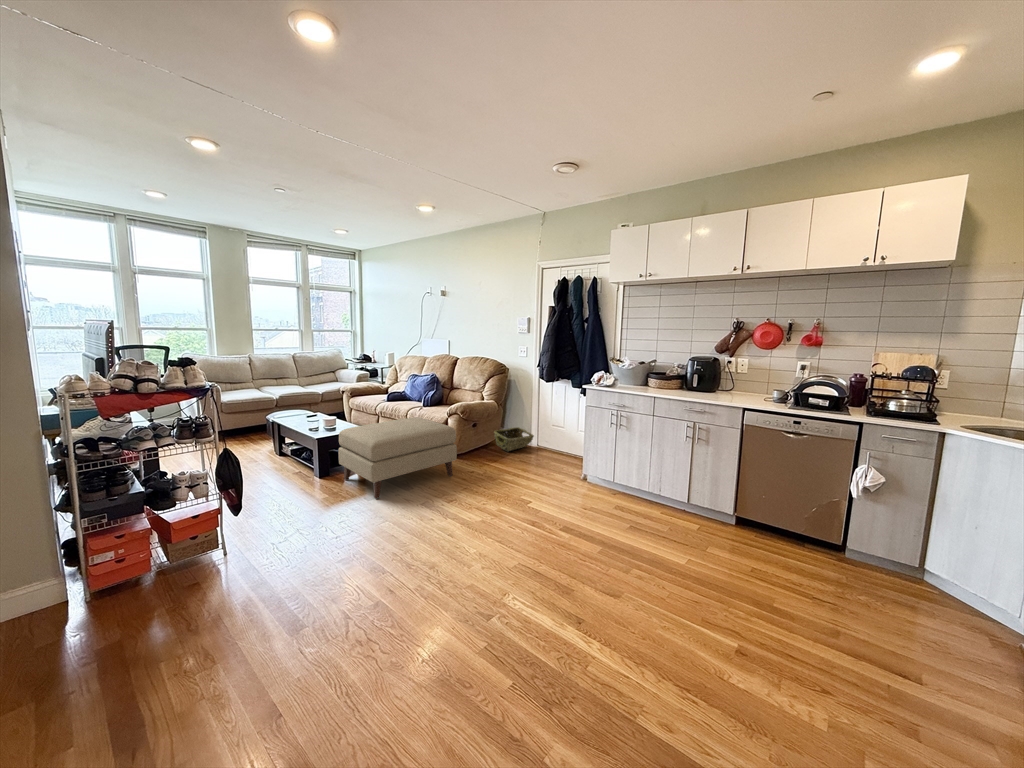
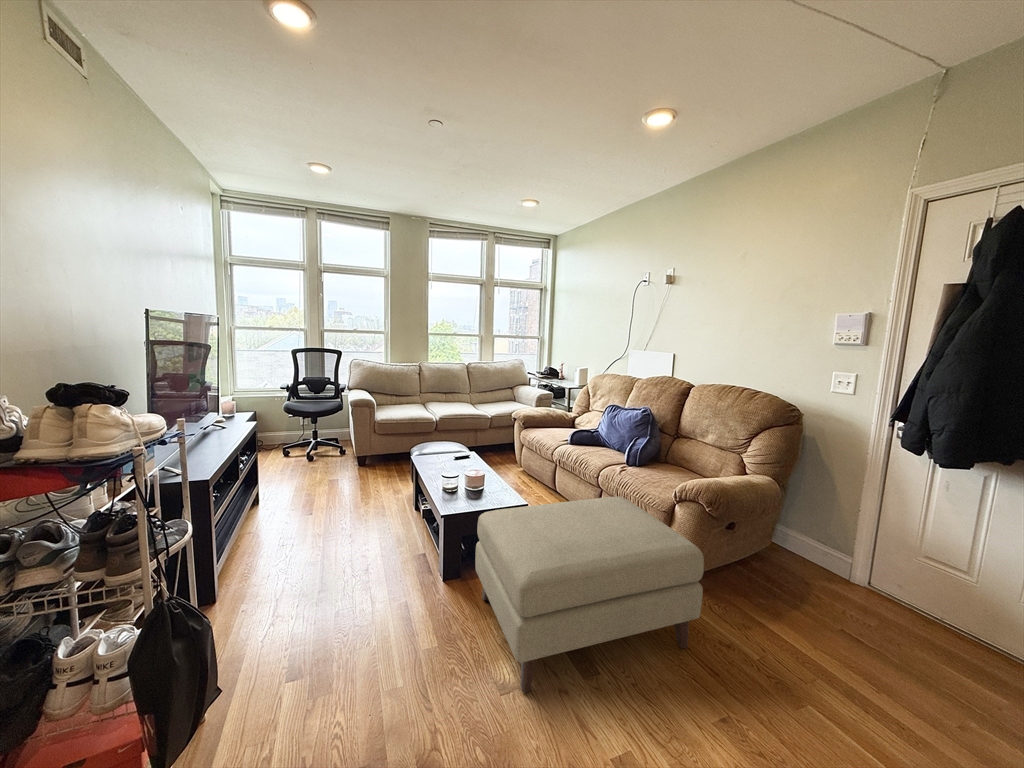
woven basket: present [494,427,534,451] -> none [766,531,861,587]

